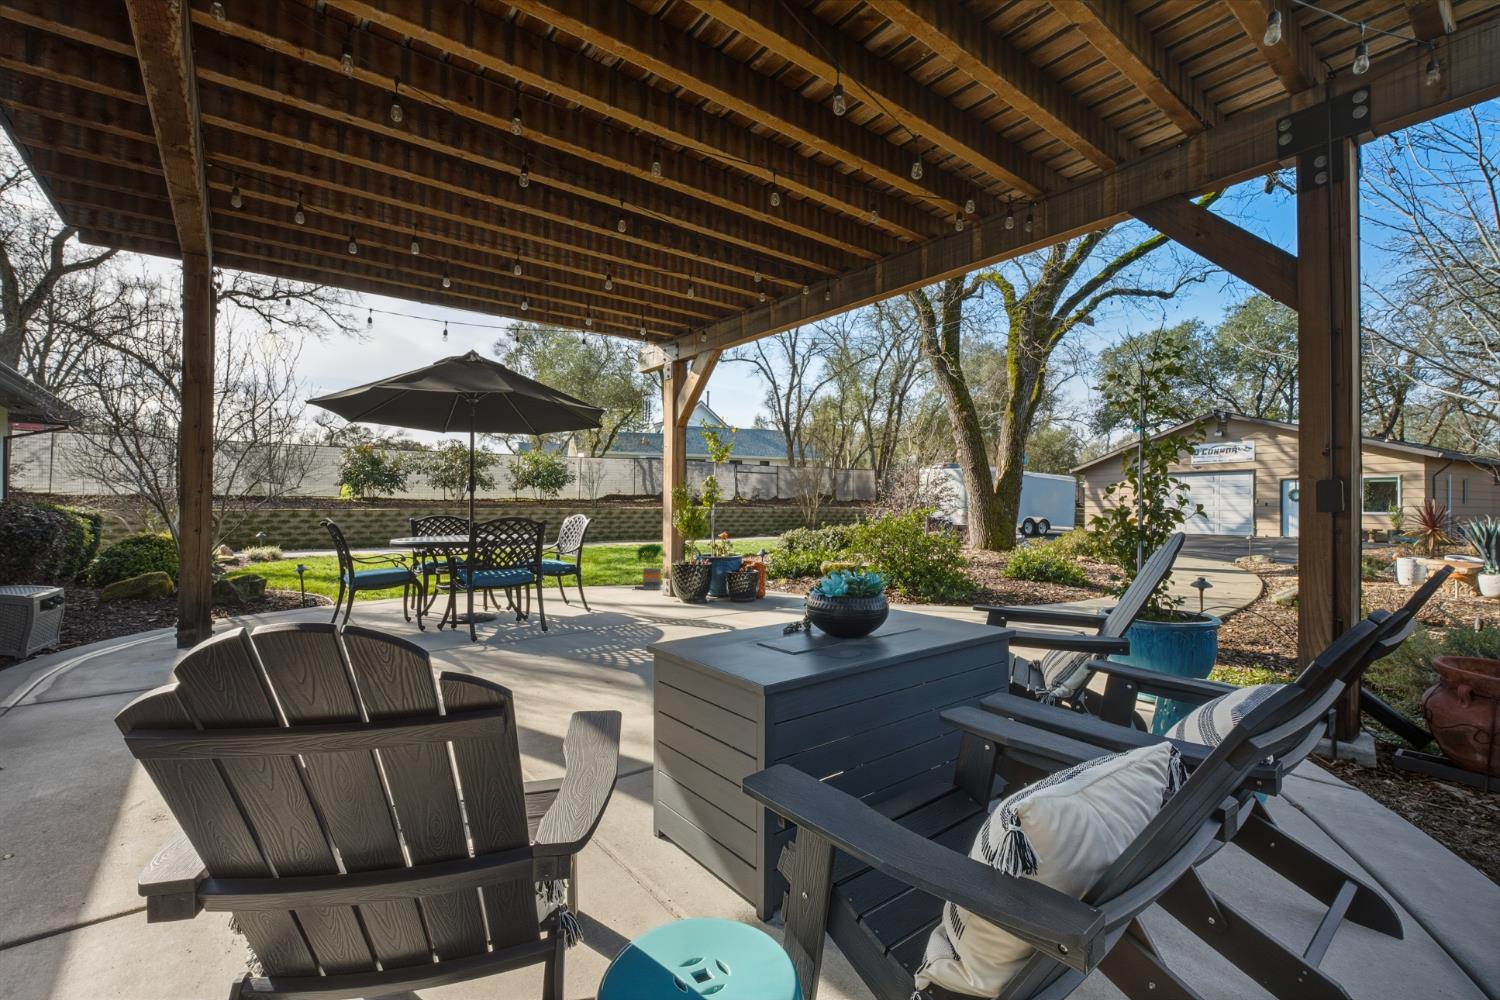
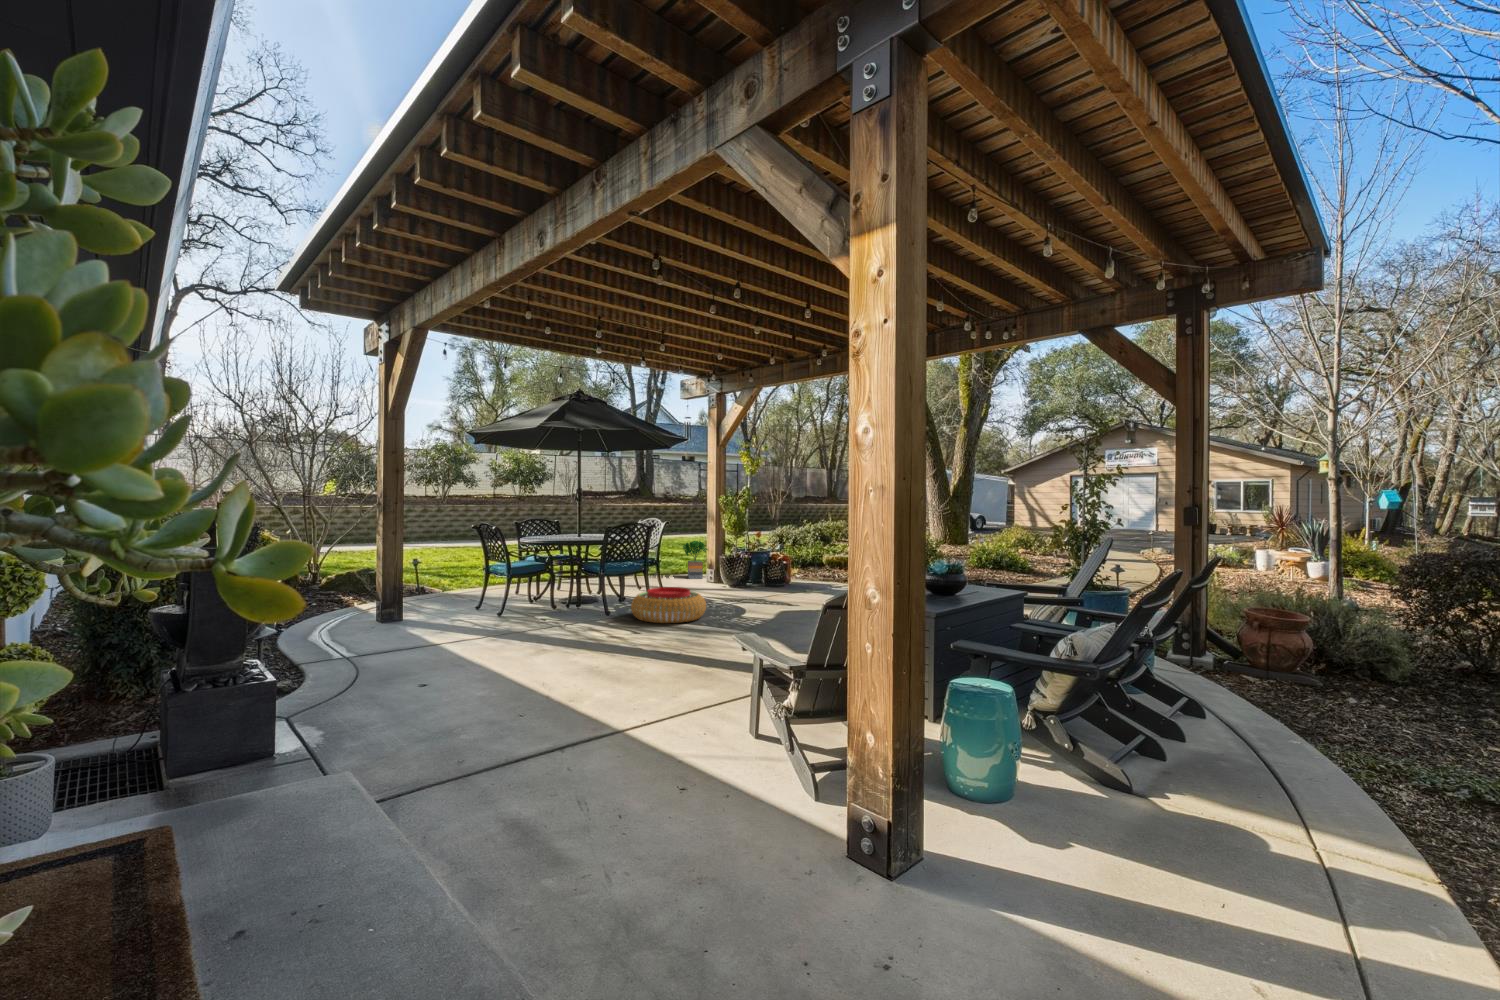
pouf: none [489,603,596,655] -> present [631,587,706,623]

